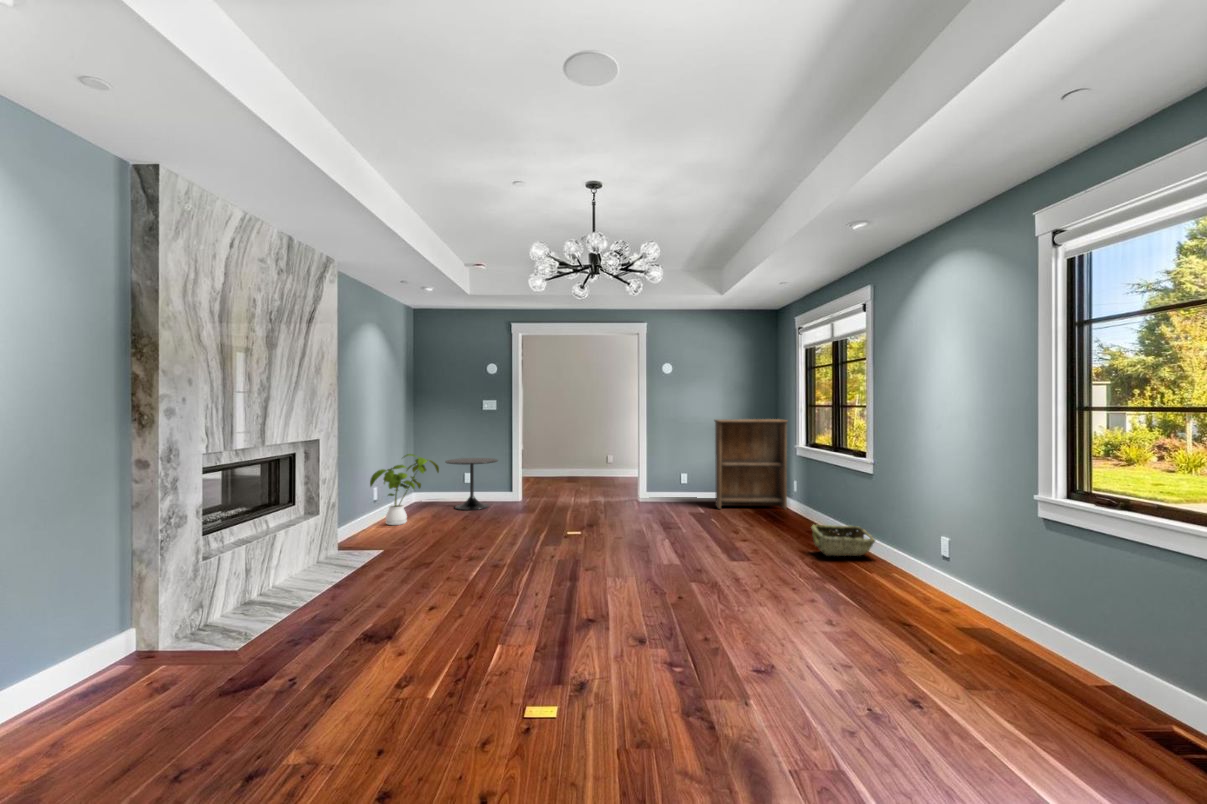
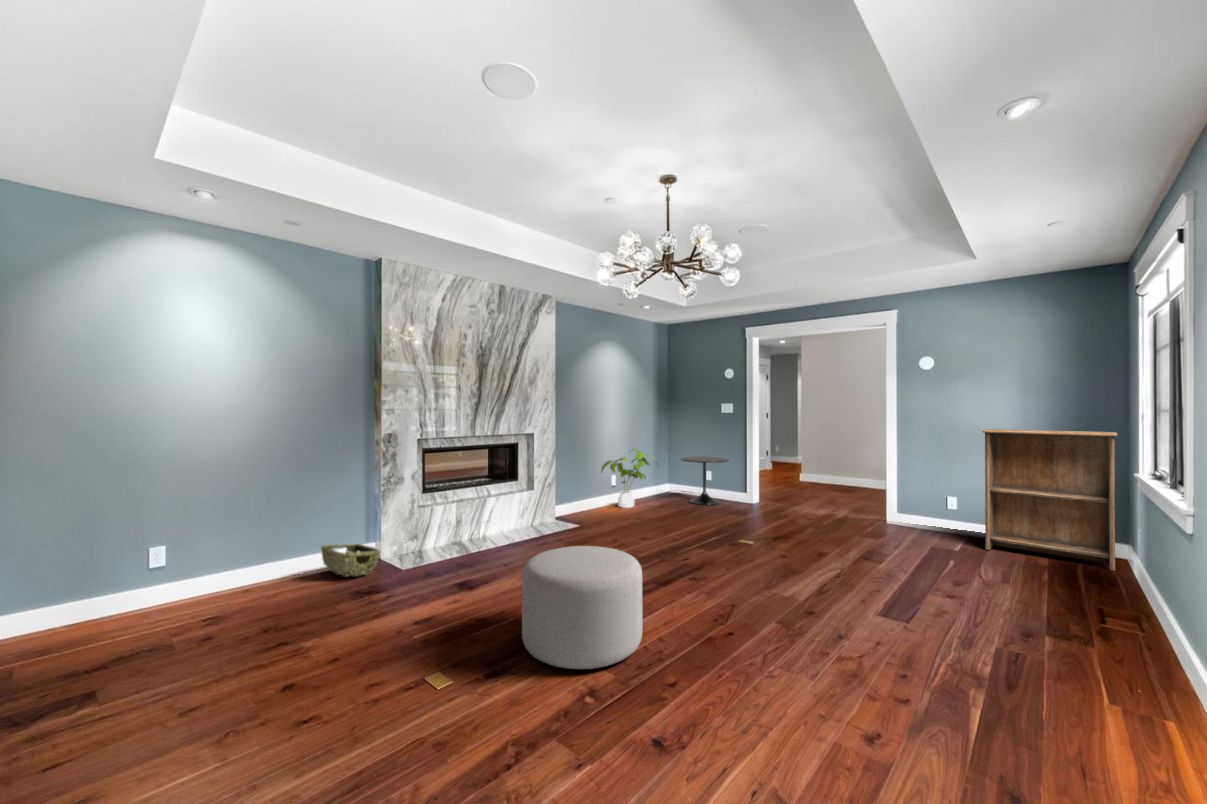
woven basket: present [811,525,875,556] -> present [321,544,380,576]
ottoman: none [540,543,660,662] -> present [522,546,642,669]

